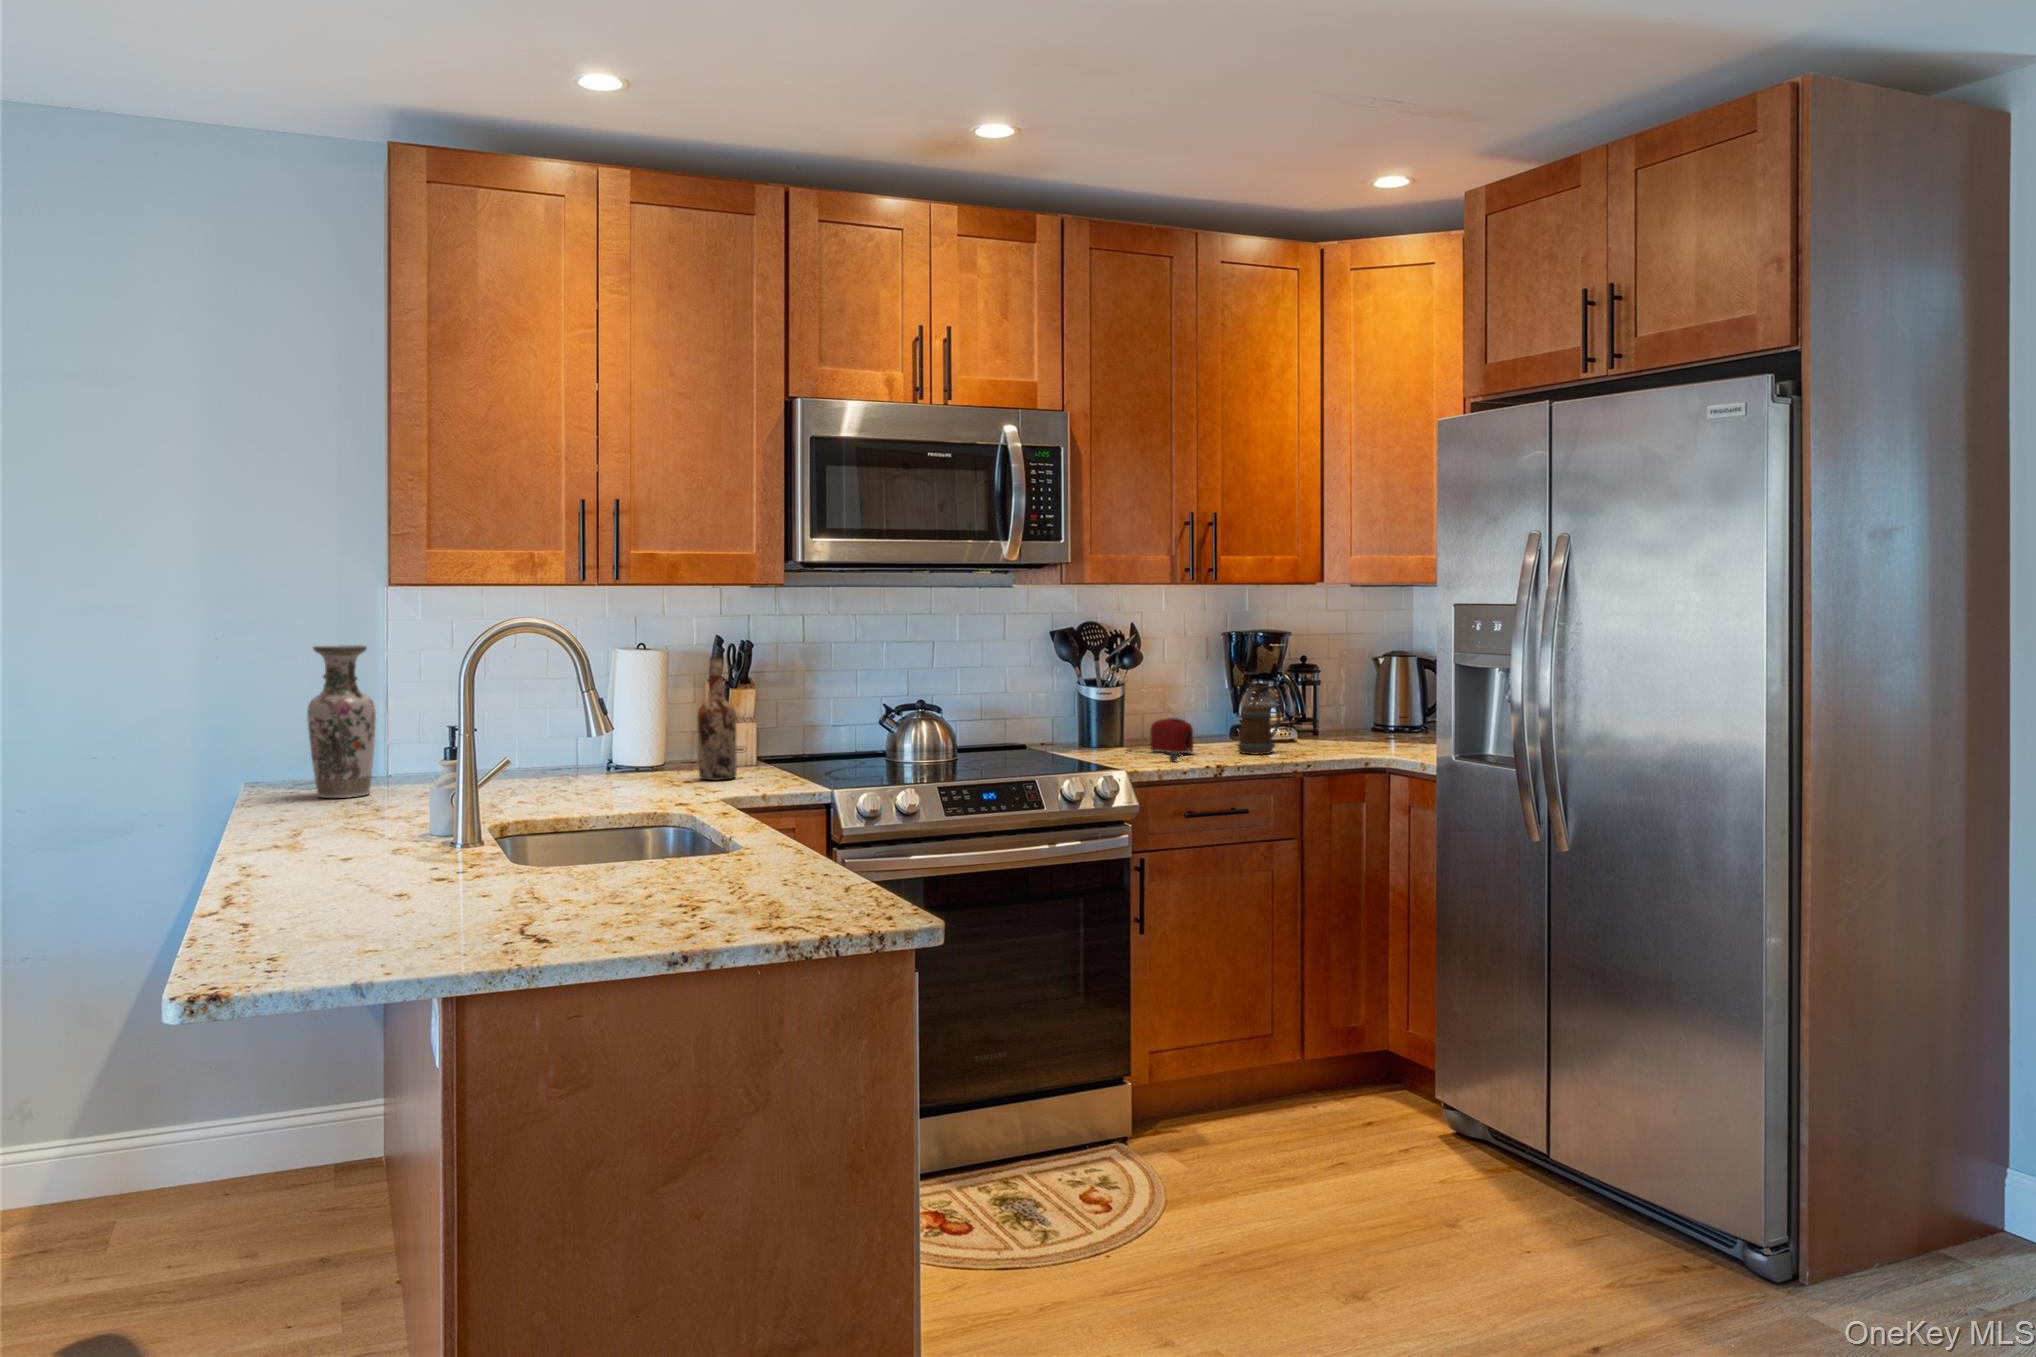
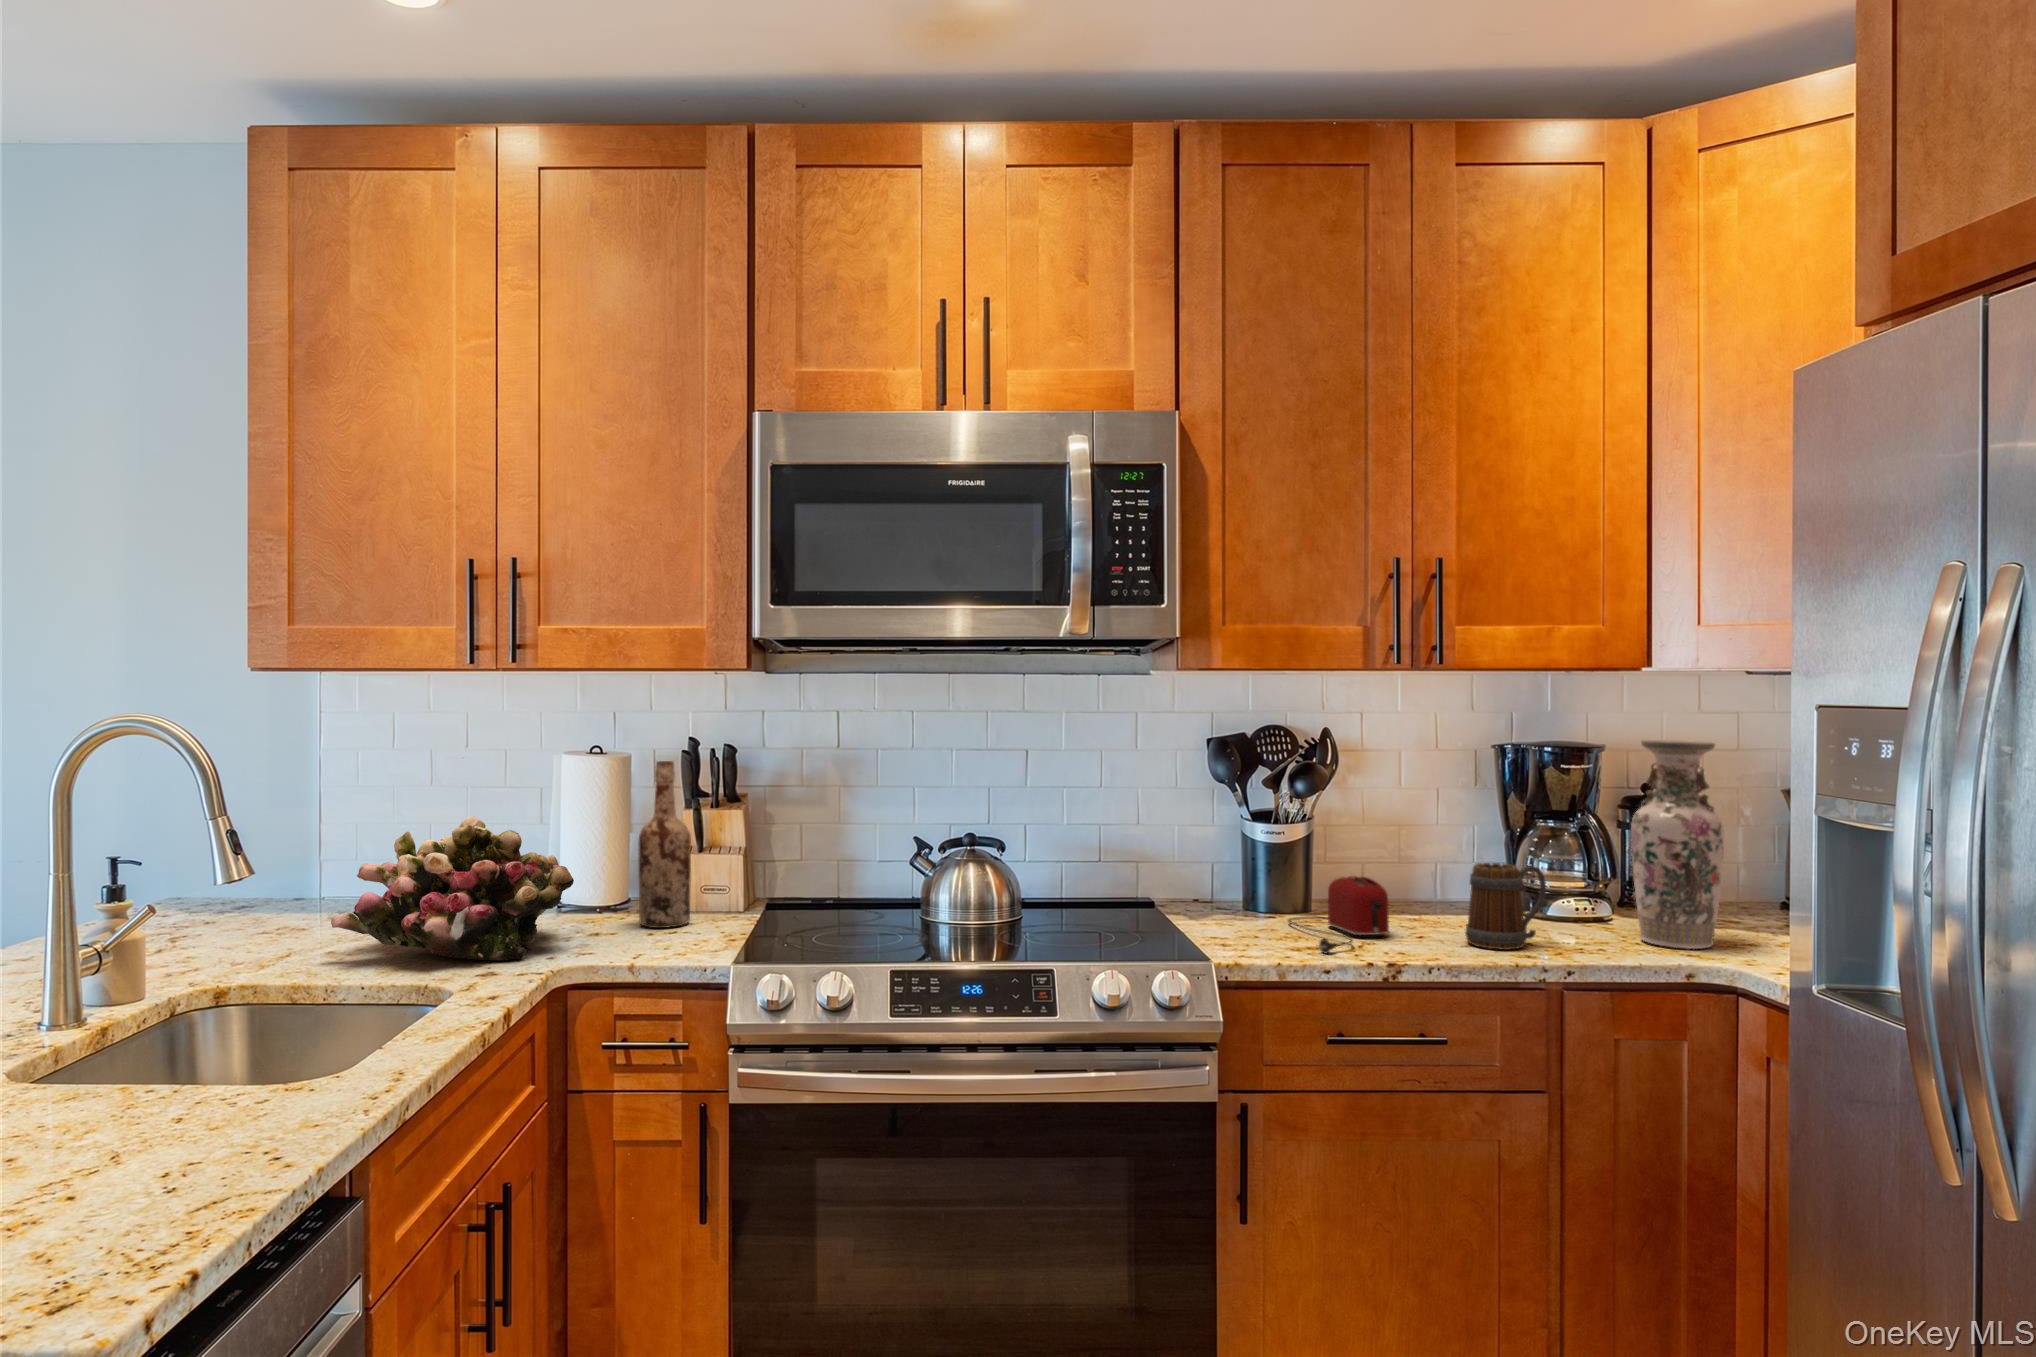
vase: present [307,645,376,798] -> present [1631,740,1725,949]
flower arrangement: none [542,701,701,799] -> present [331,817,574,961]

